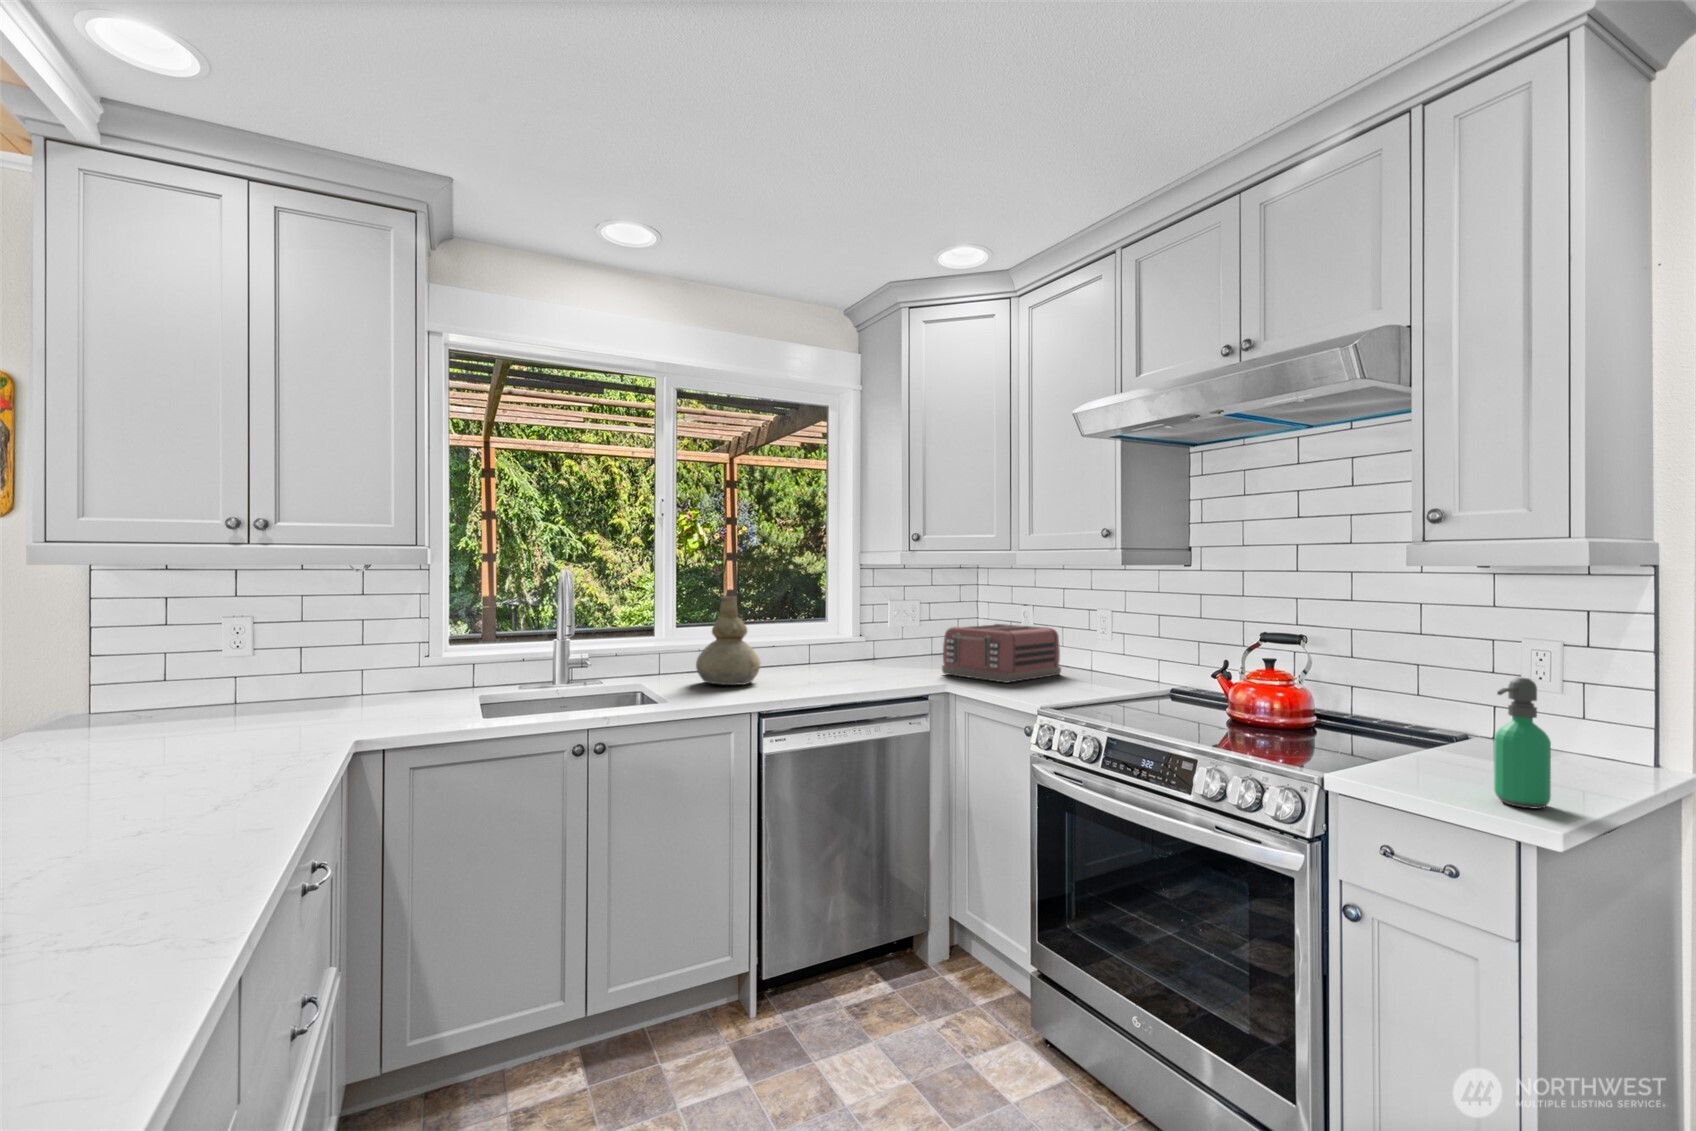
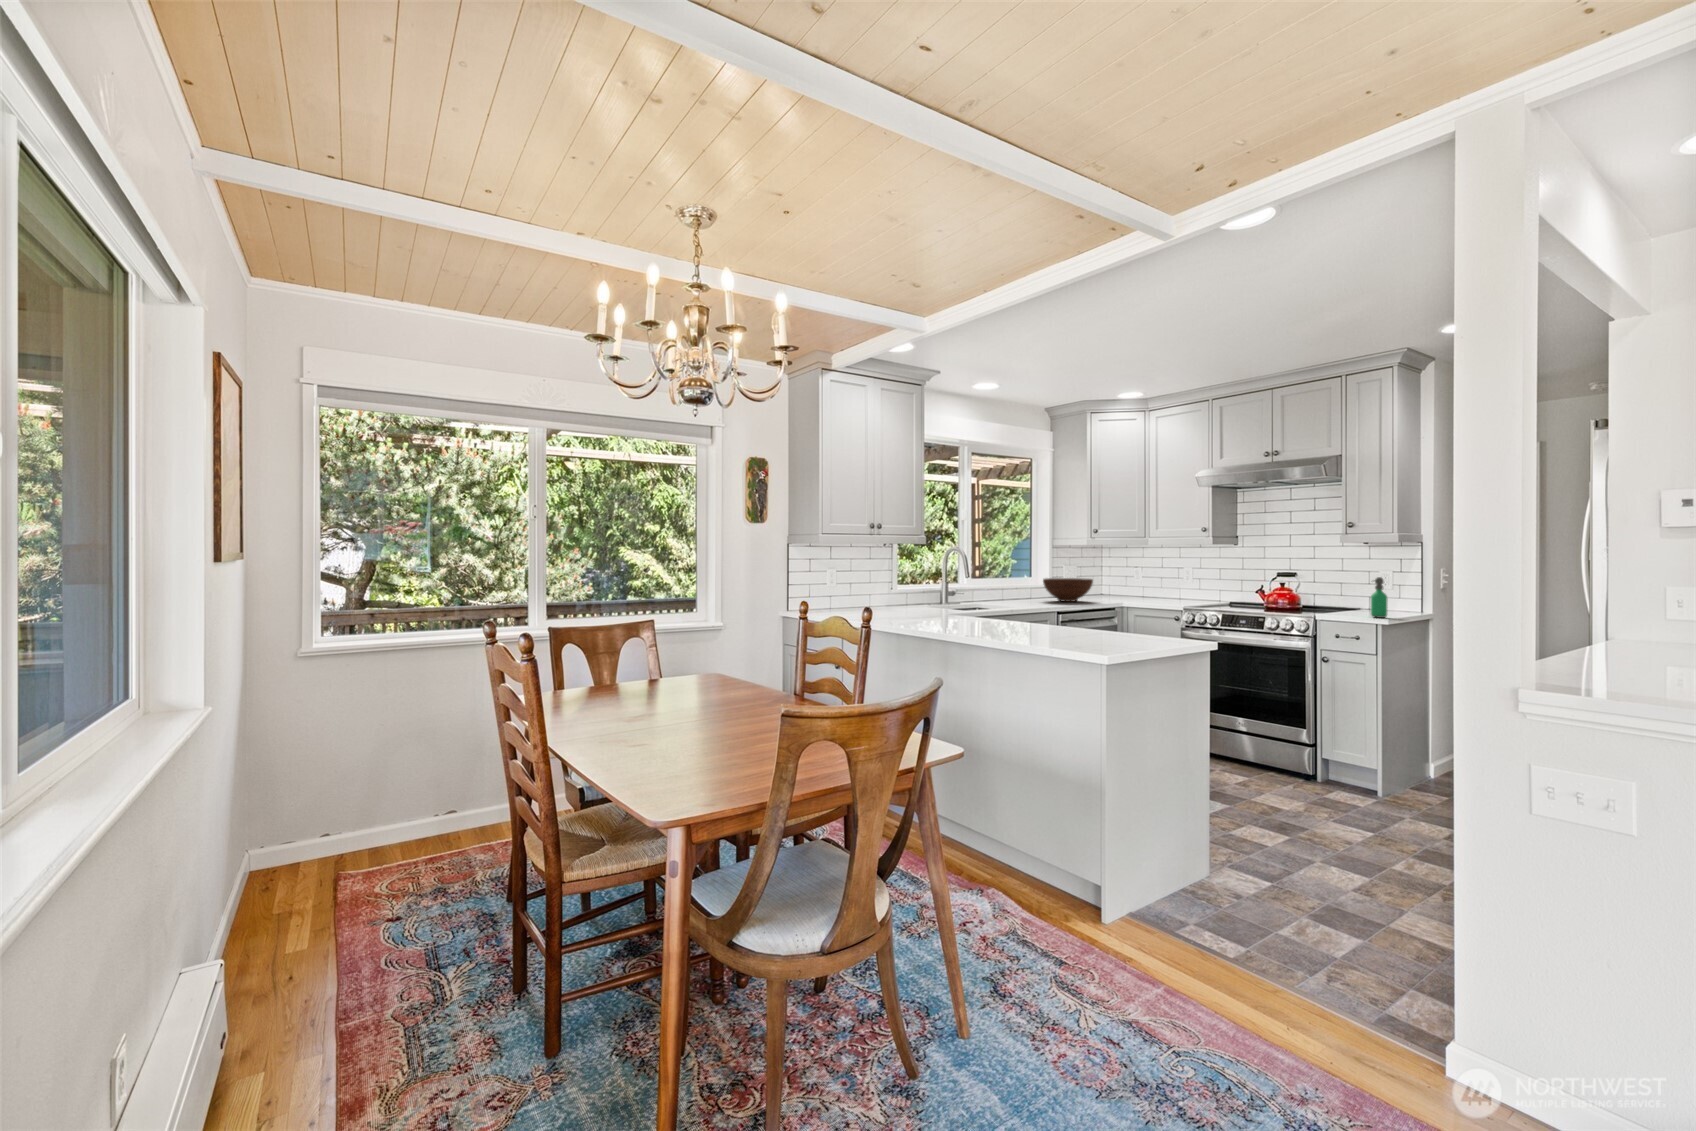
vase: present [696,596,760,685] -> none [1002,561,1034,604]
toaster: present [942,624,1061,683] -> none [1112,576,1170,602]
fruit bowl: none [799,628,896,678] -> present [1043,578,1093,602]

